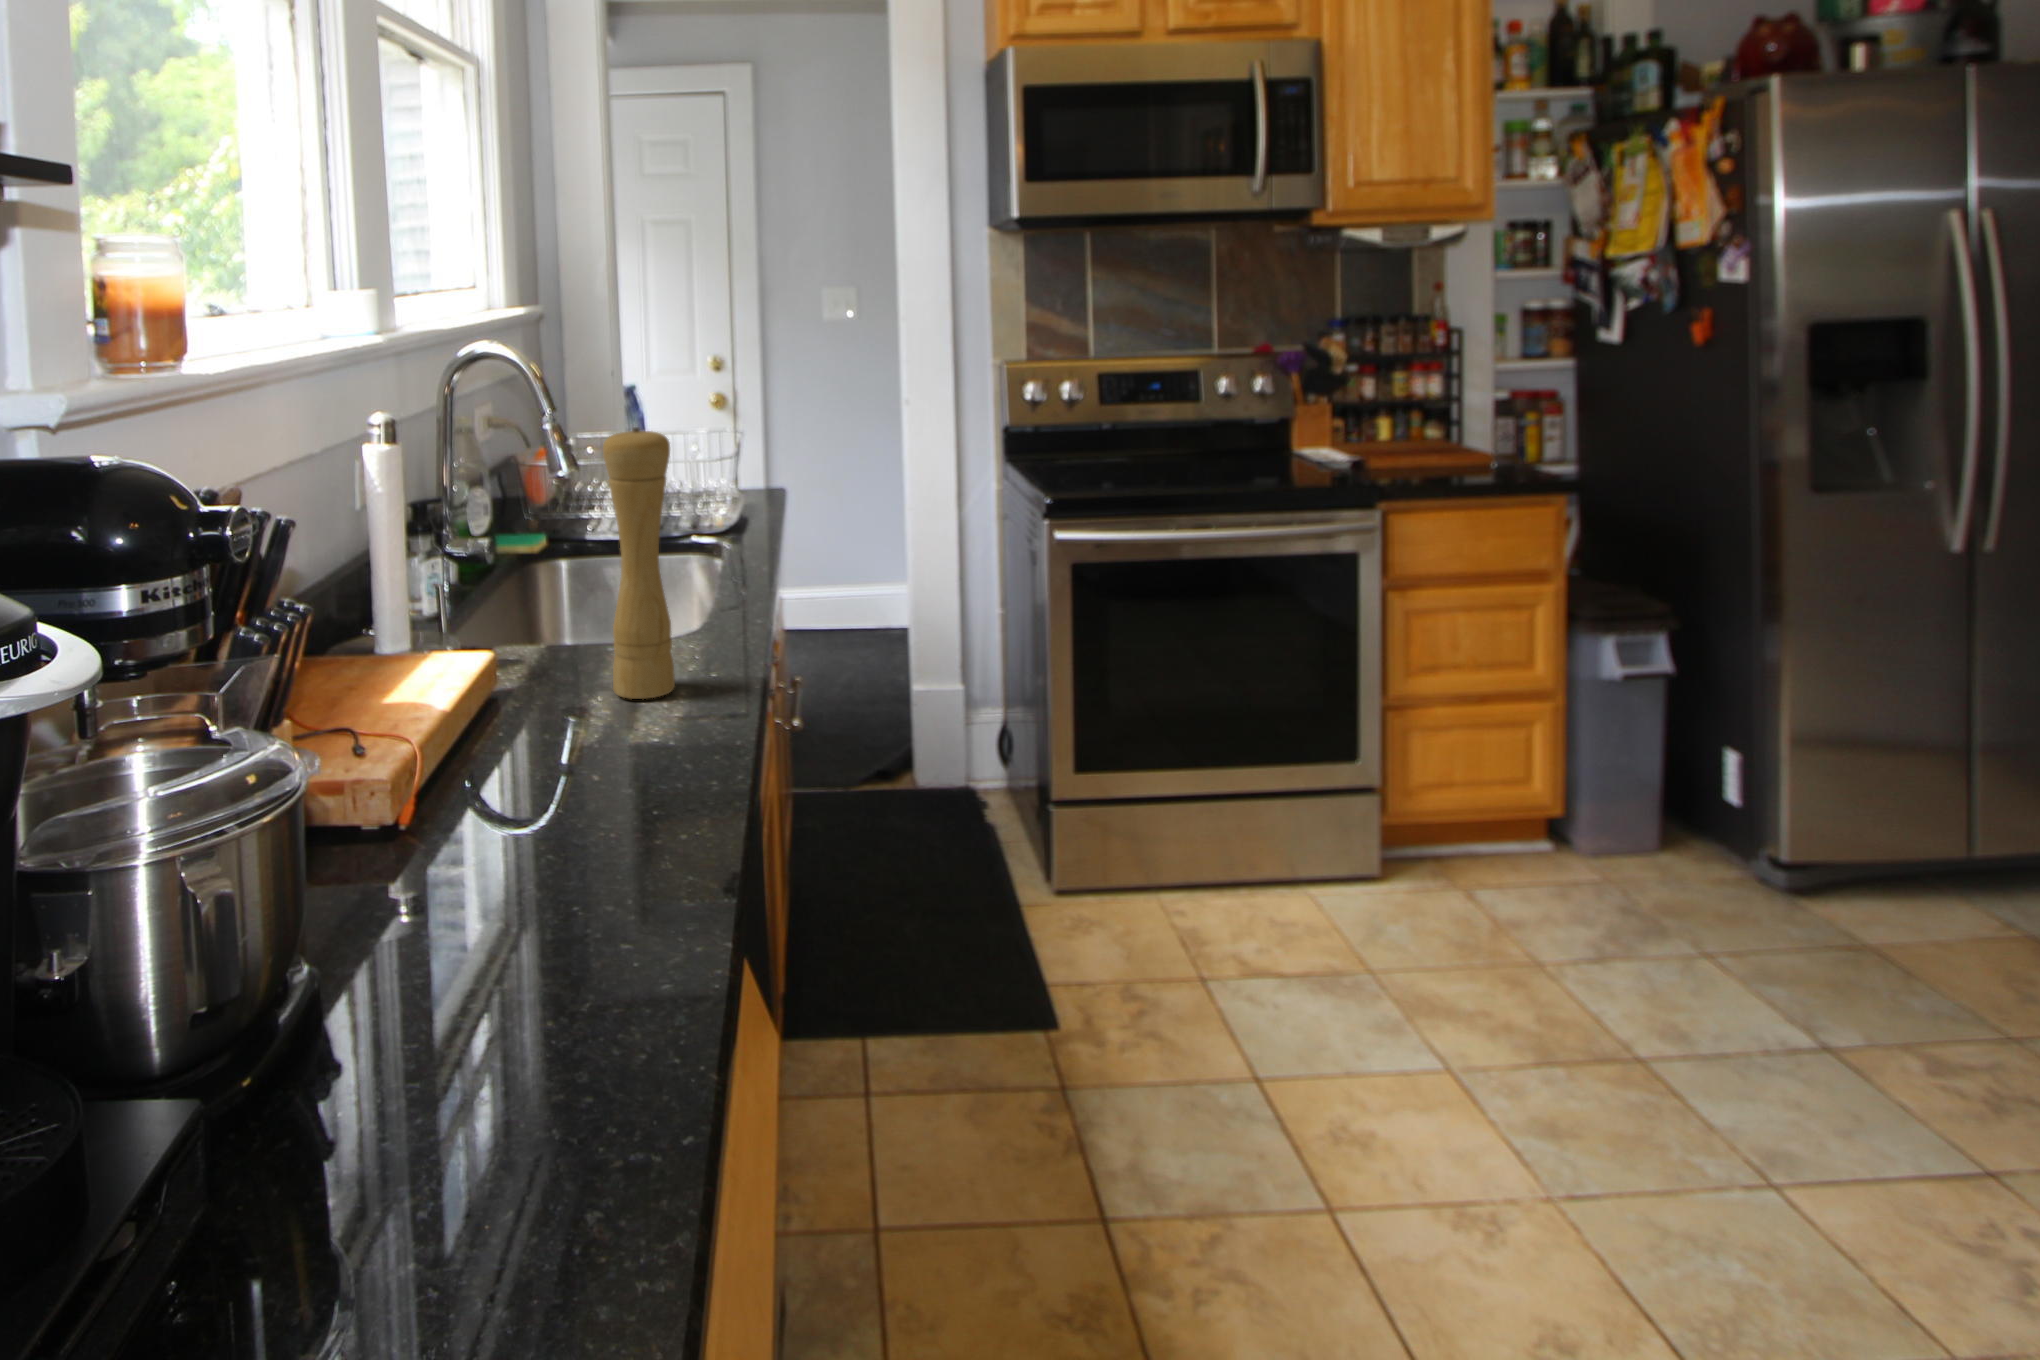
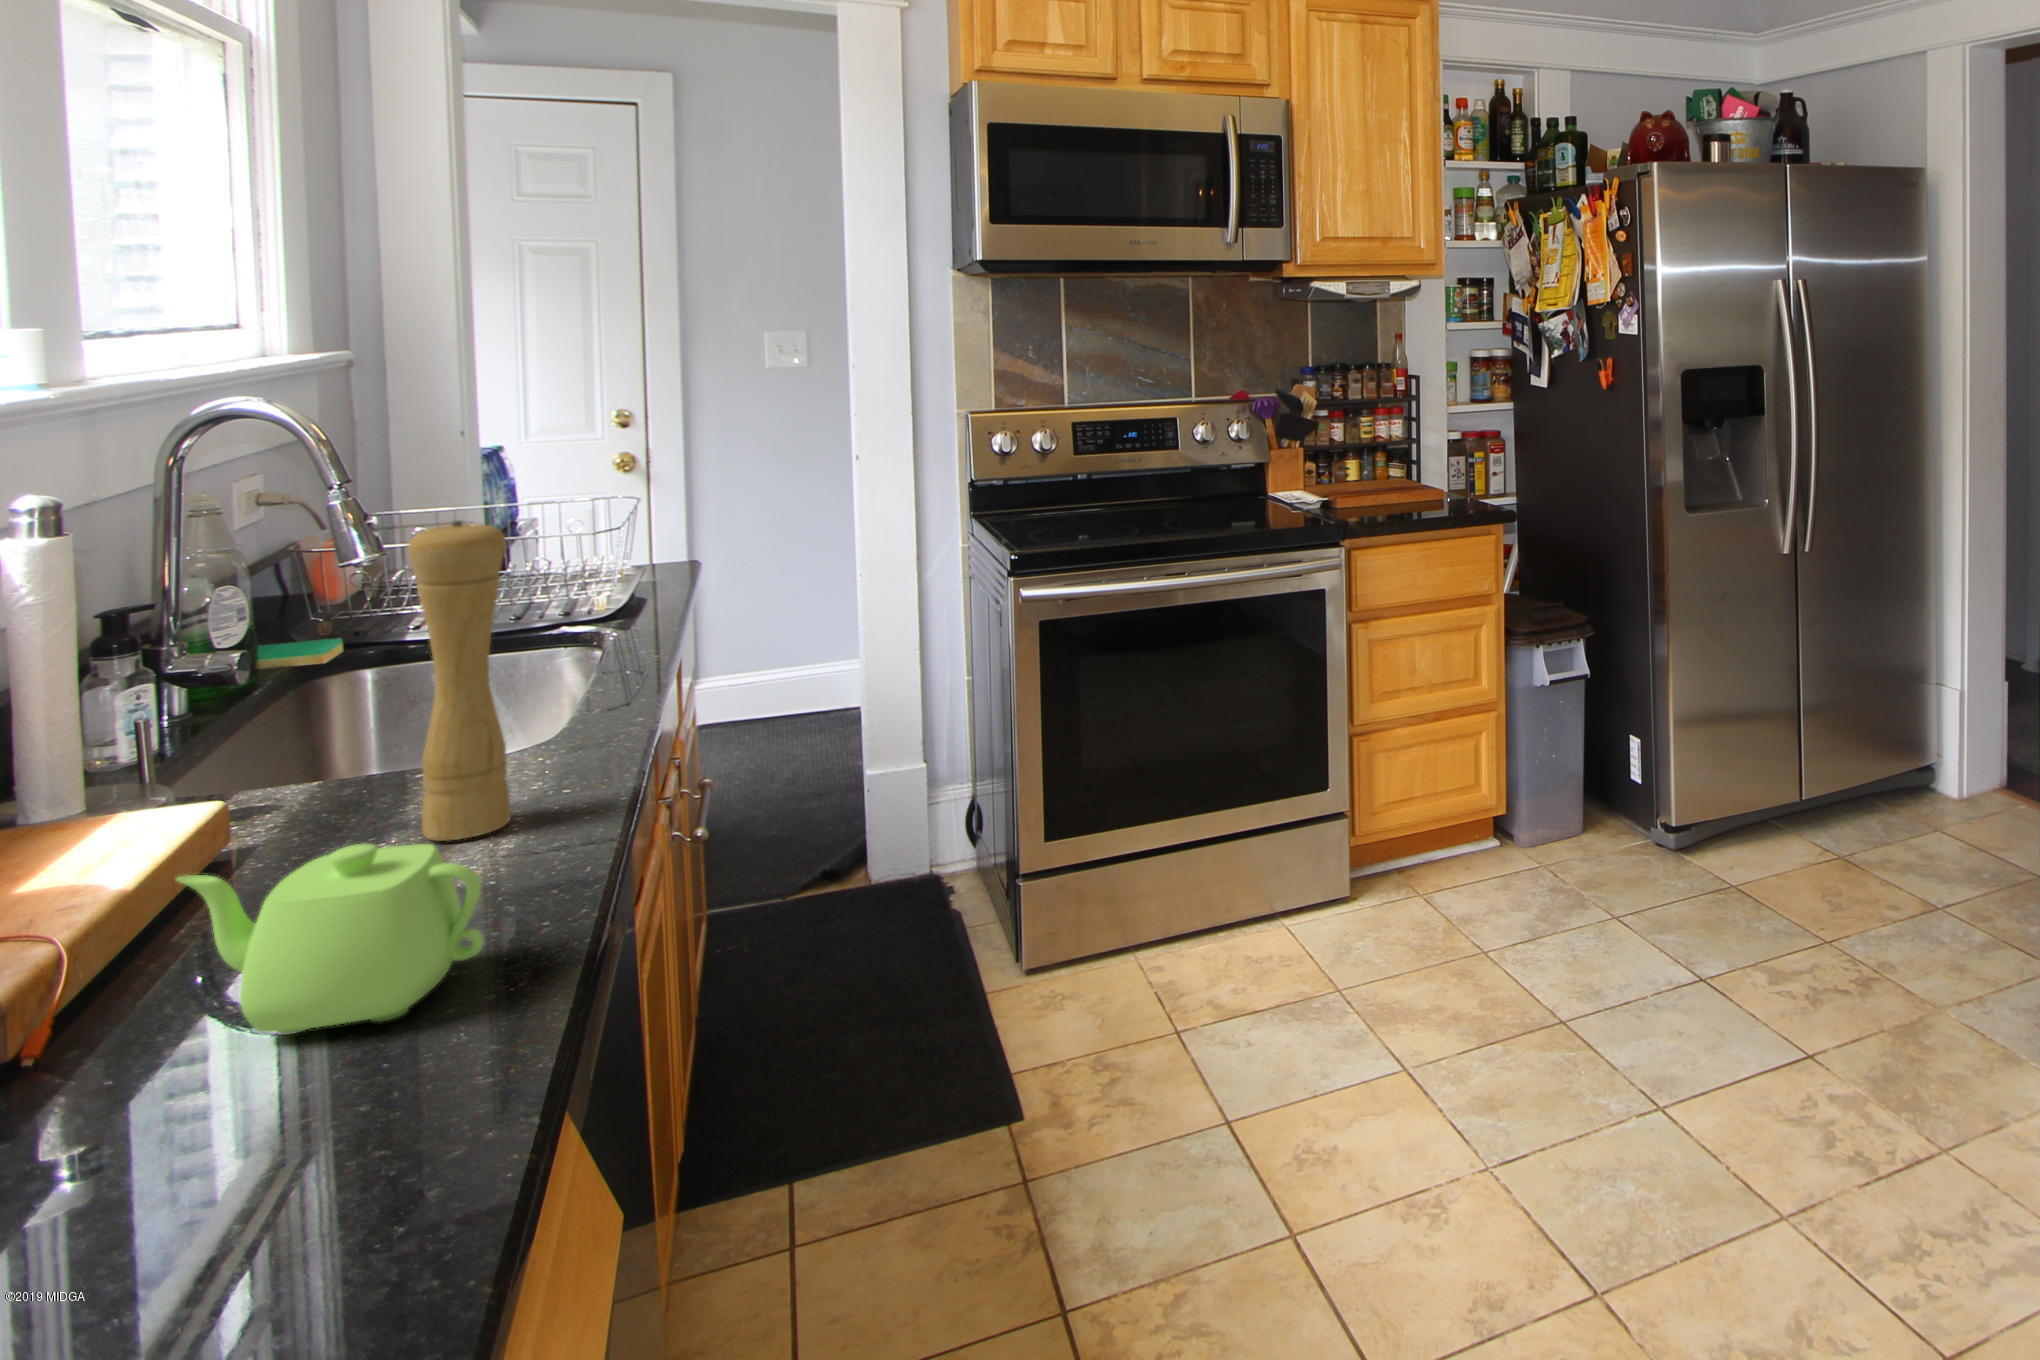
teapot: none [462,692,671,848] -> present [177,844,484,1035]

